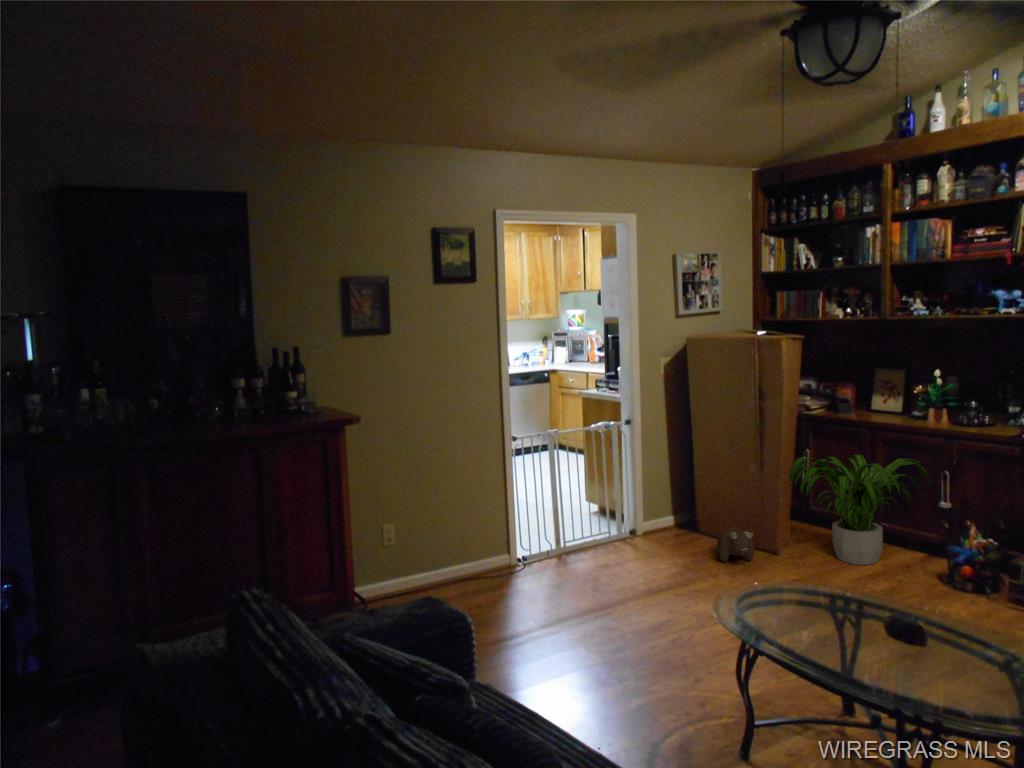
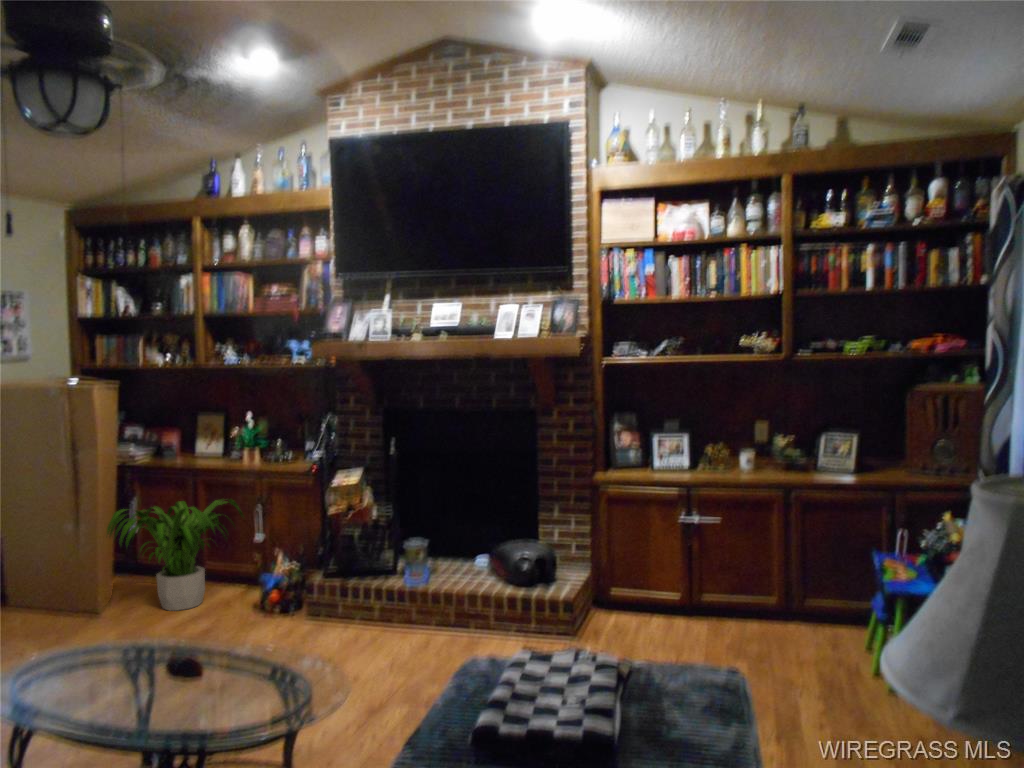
plush toy: present [717,527,754,563] -> none [26,598,71,639]

